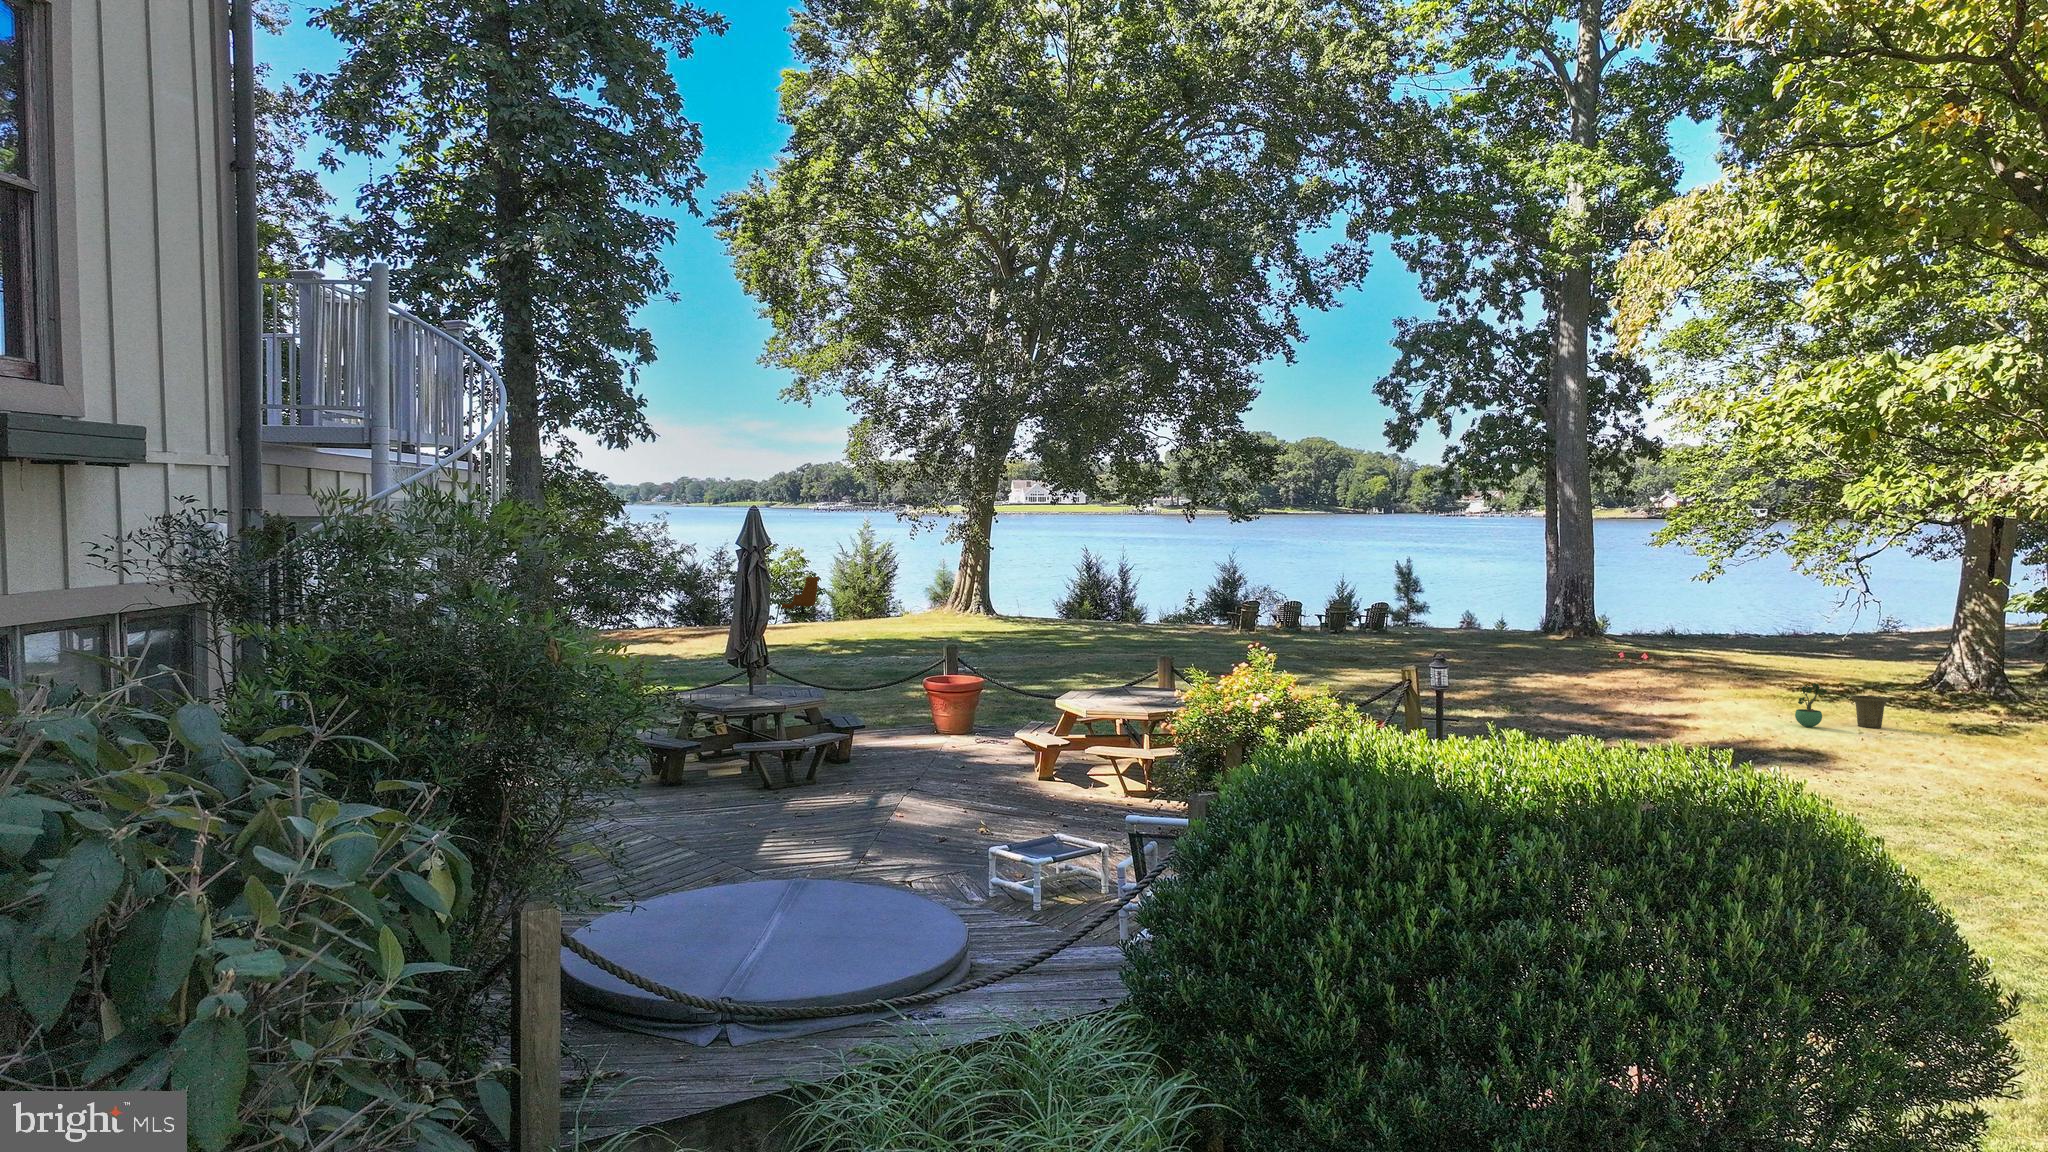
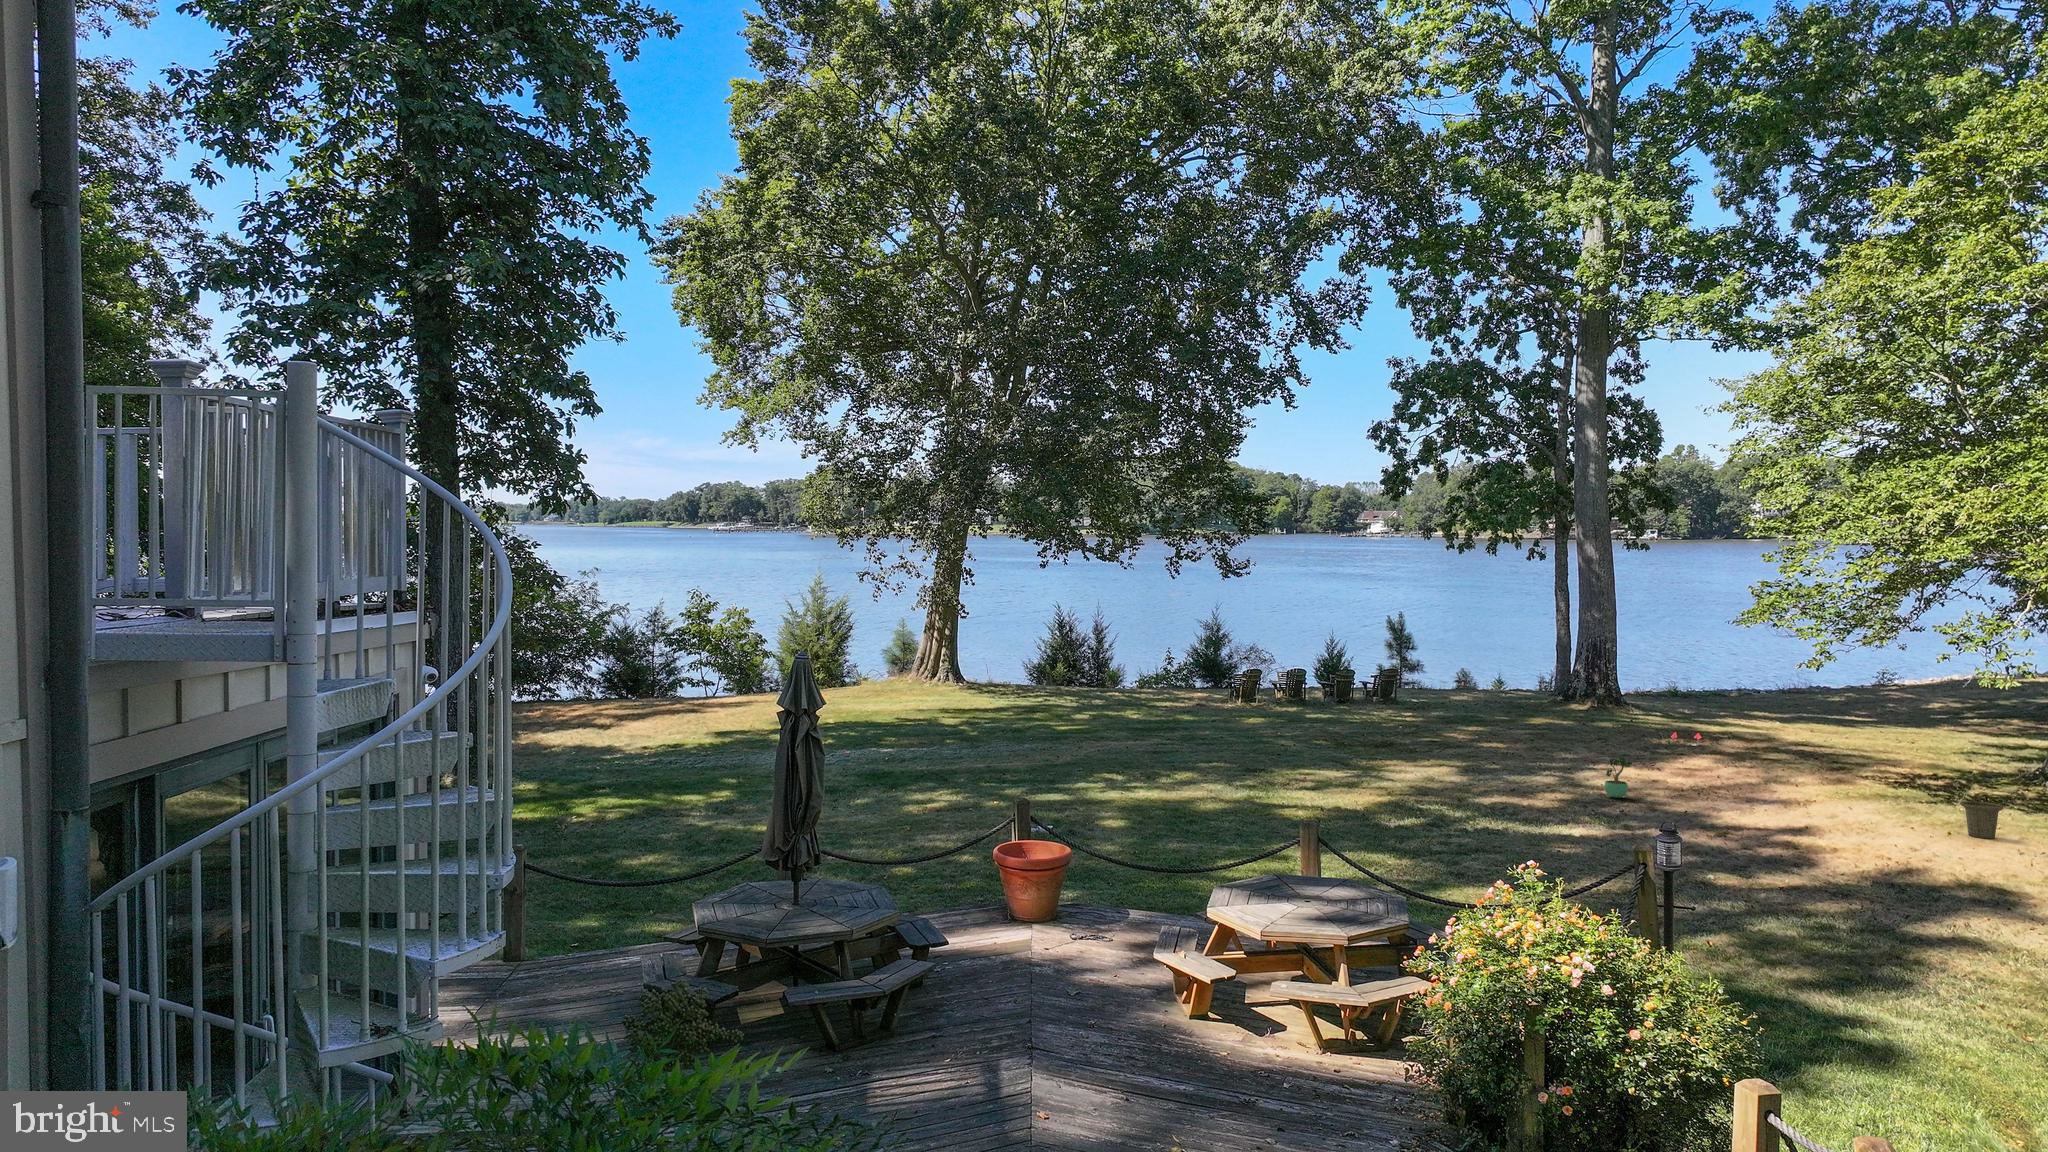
lounge chair: present [781,577,819,616] -> none [716,639,764,683]
potted plant: present [1795,683,1827,727] -> present [1604,756,1632,798]

